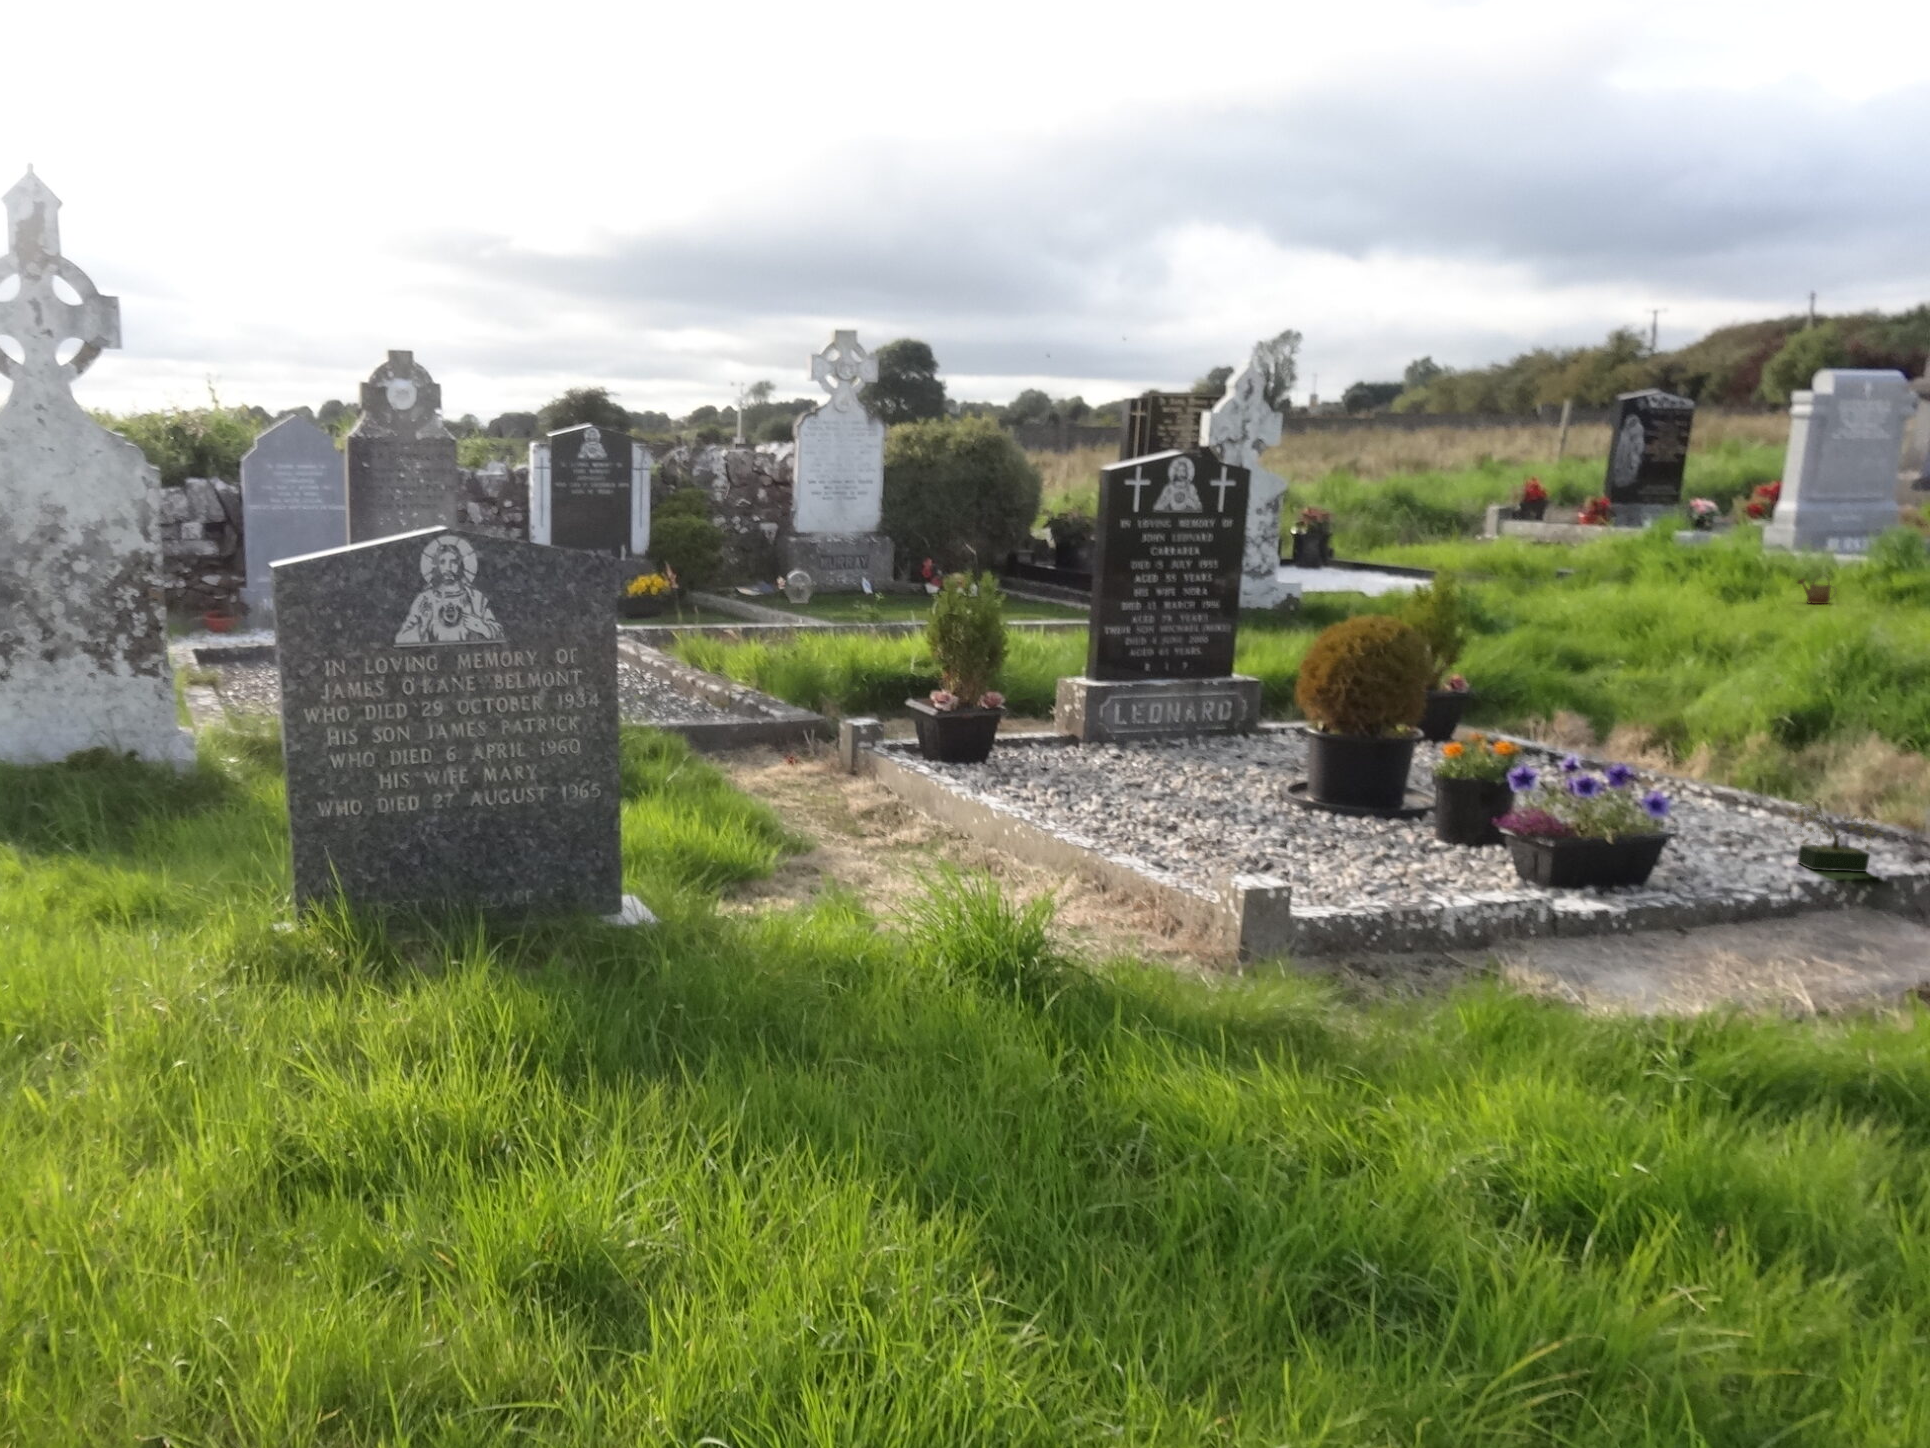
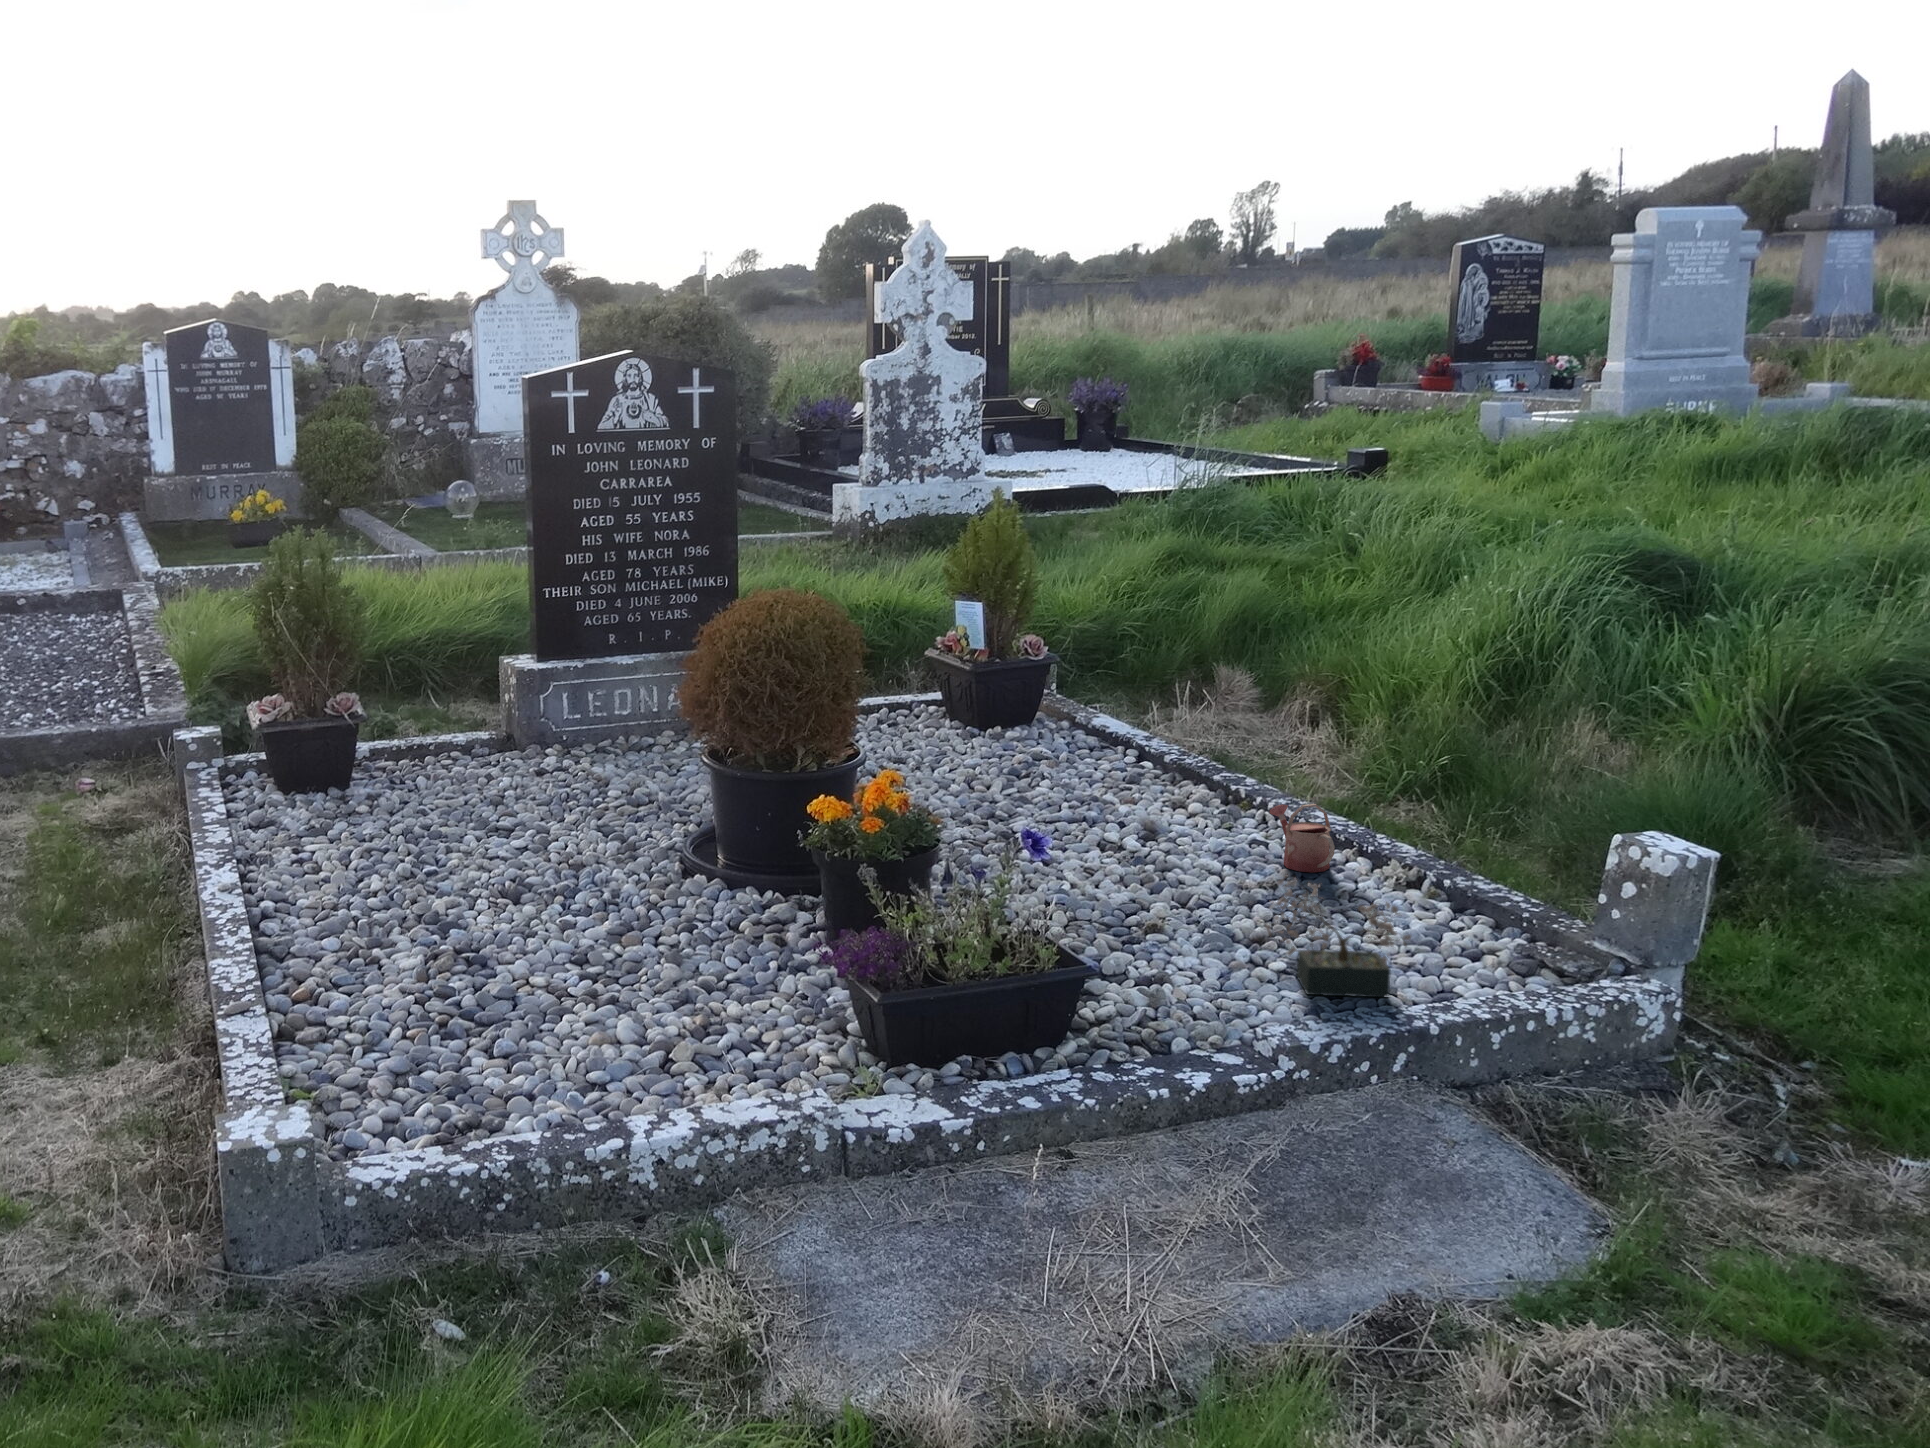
watering can: present [1798,577,1837,604] -> present [1270,804,1335,872]

